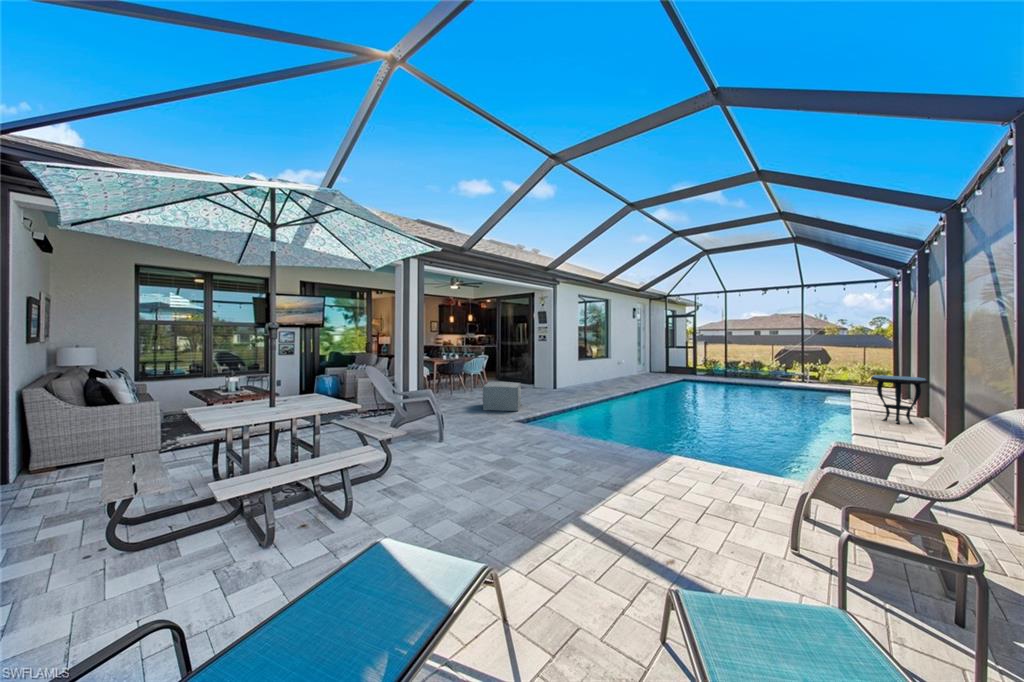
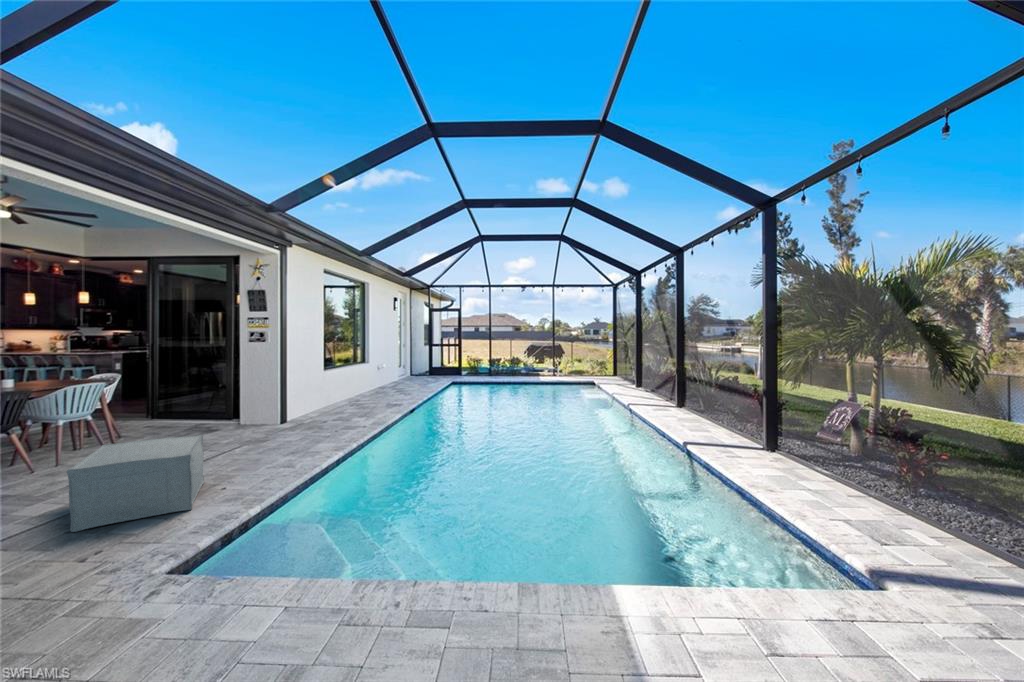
side table: present [871,375,929,424] -> none [653,373,700,421]

